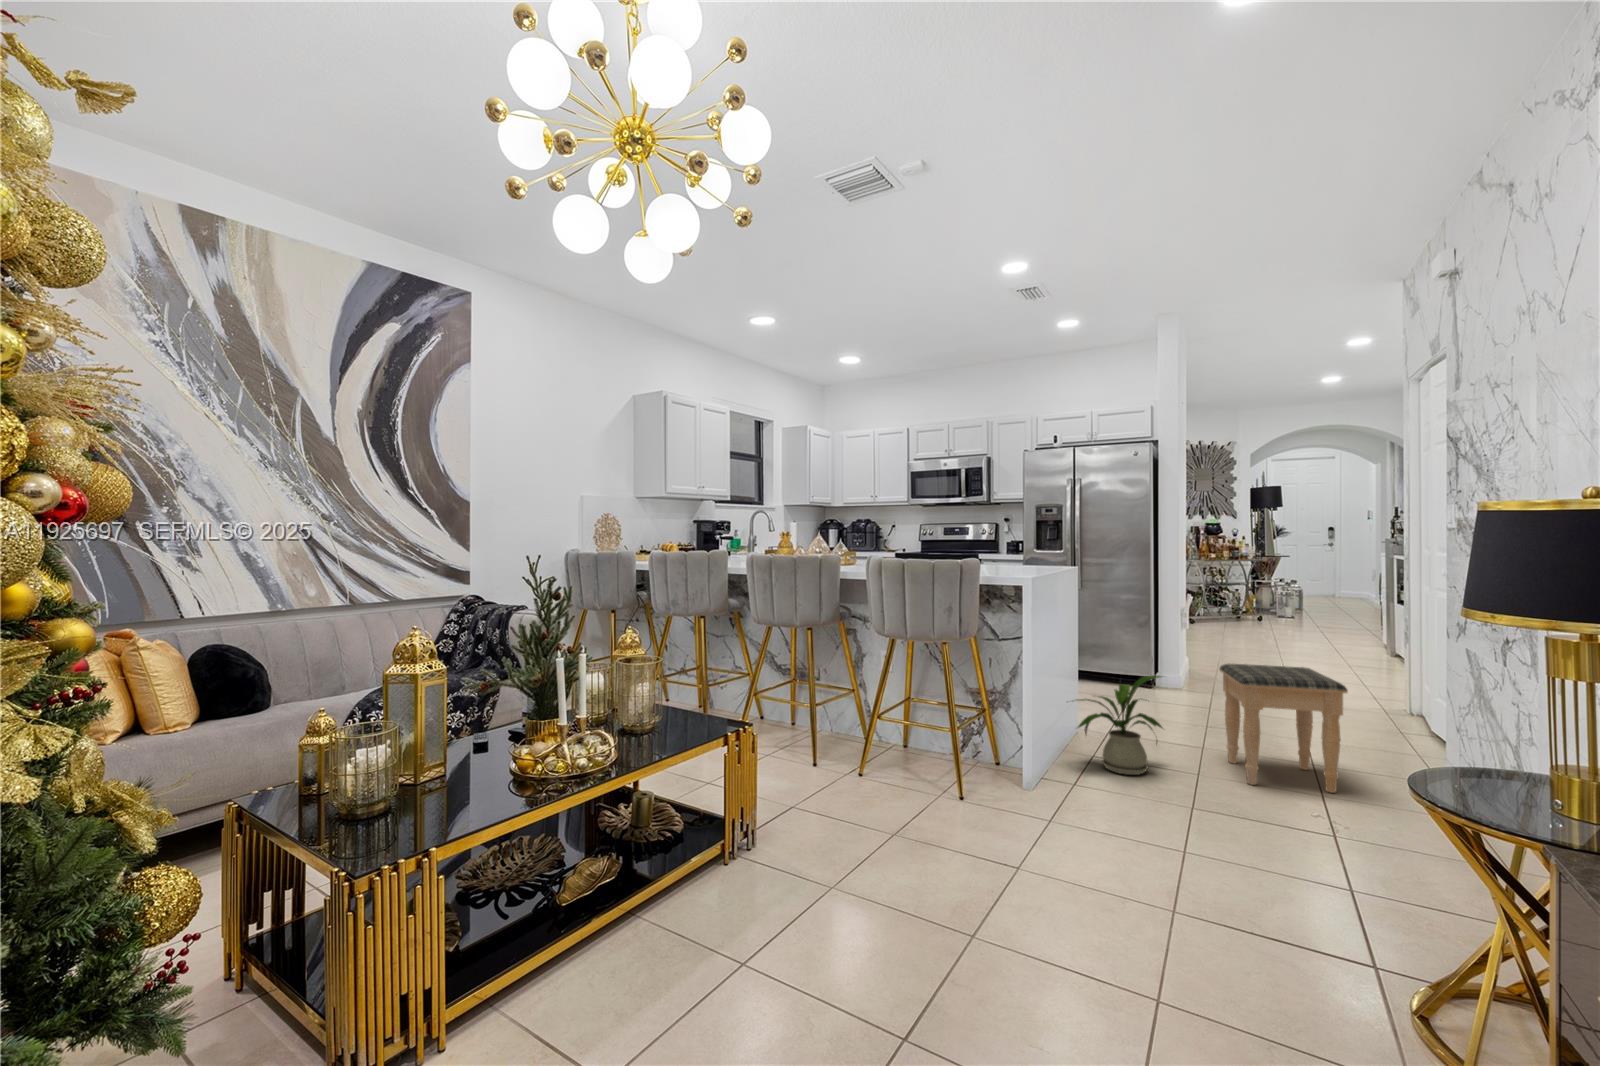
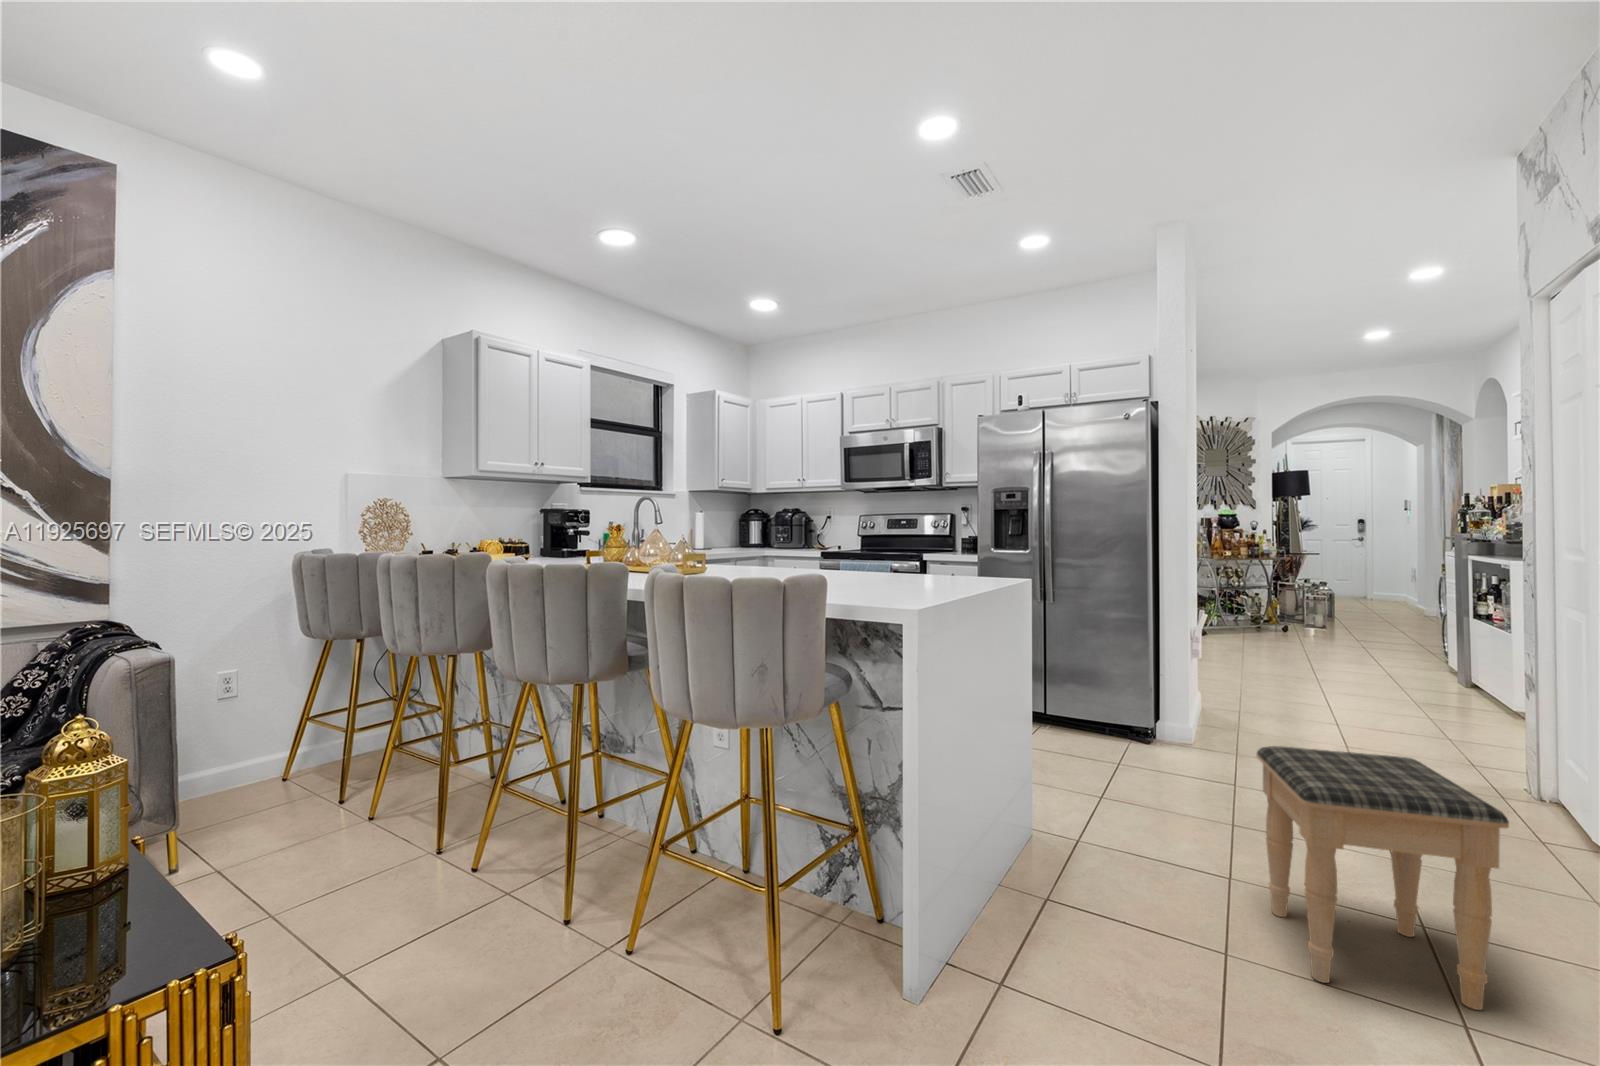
house plant: present [1077,676,1162,775] -> none [991,772,1166,951]

